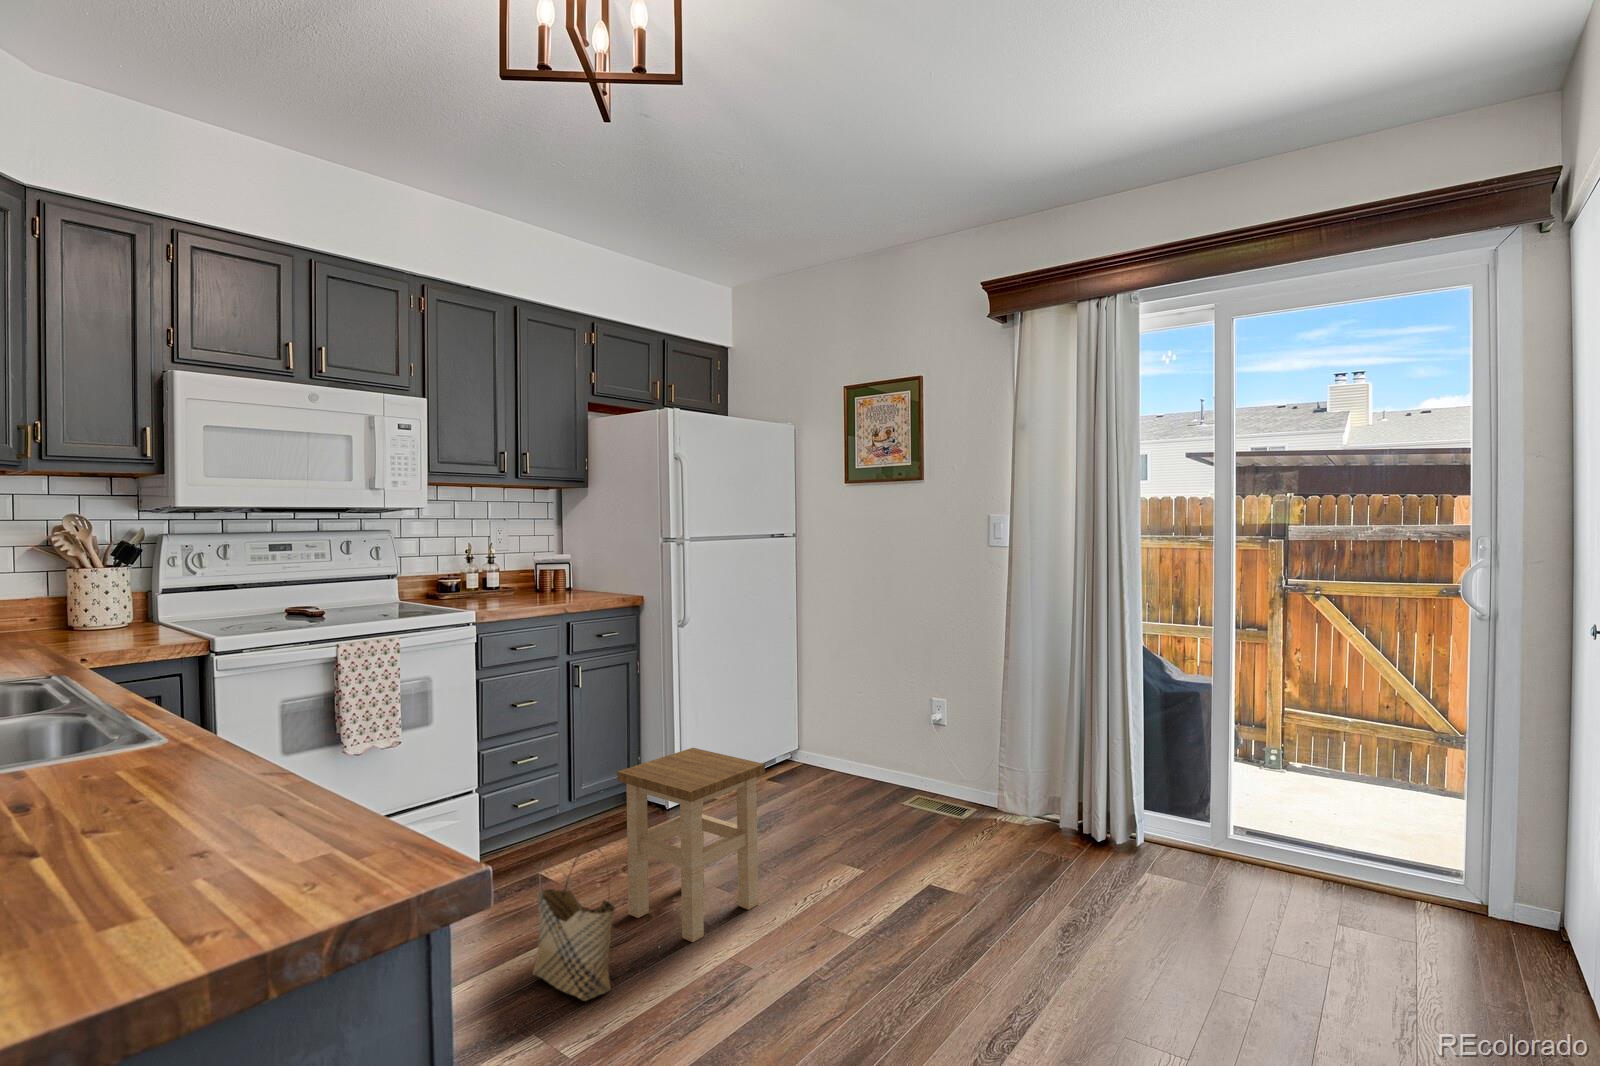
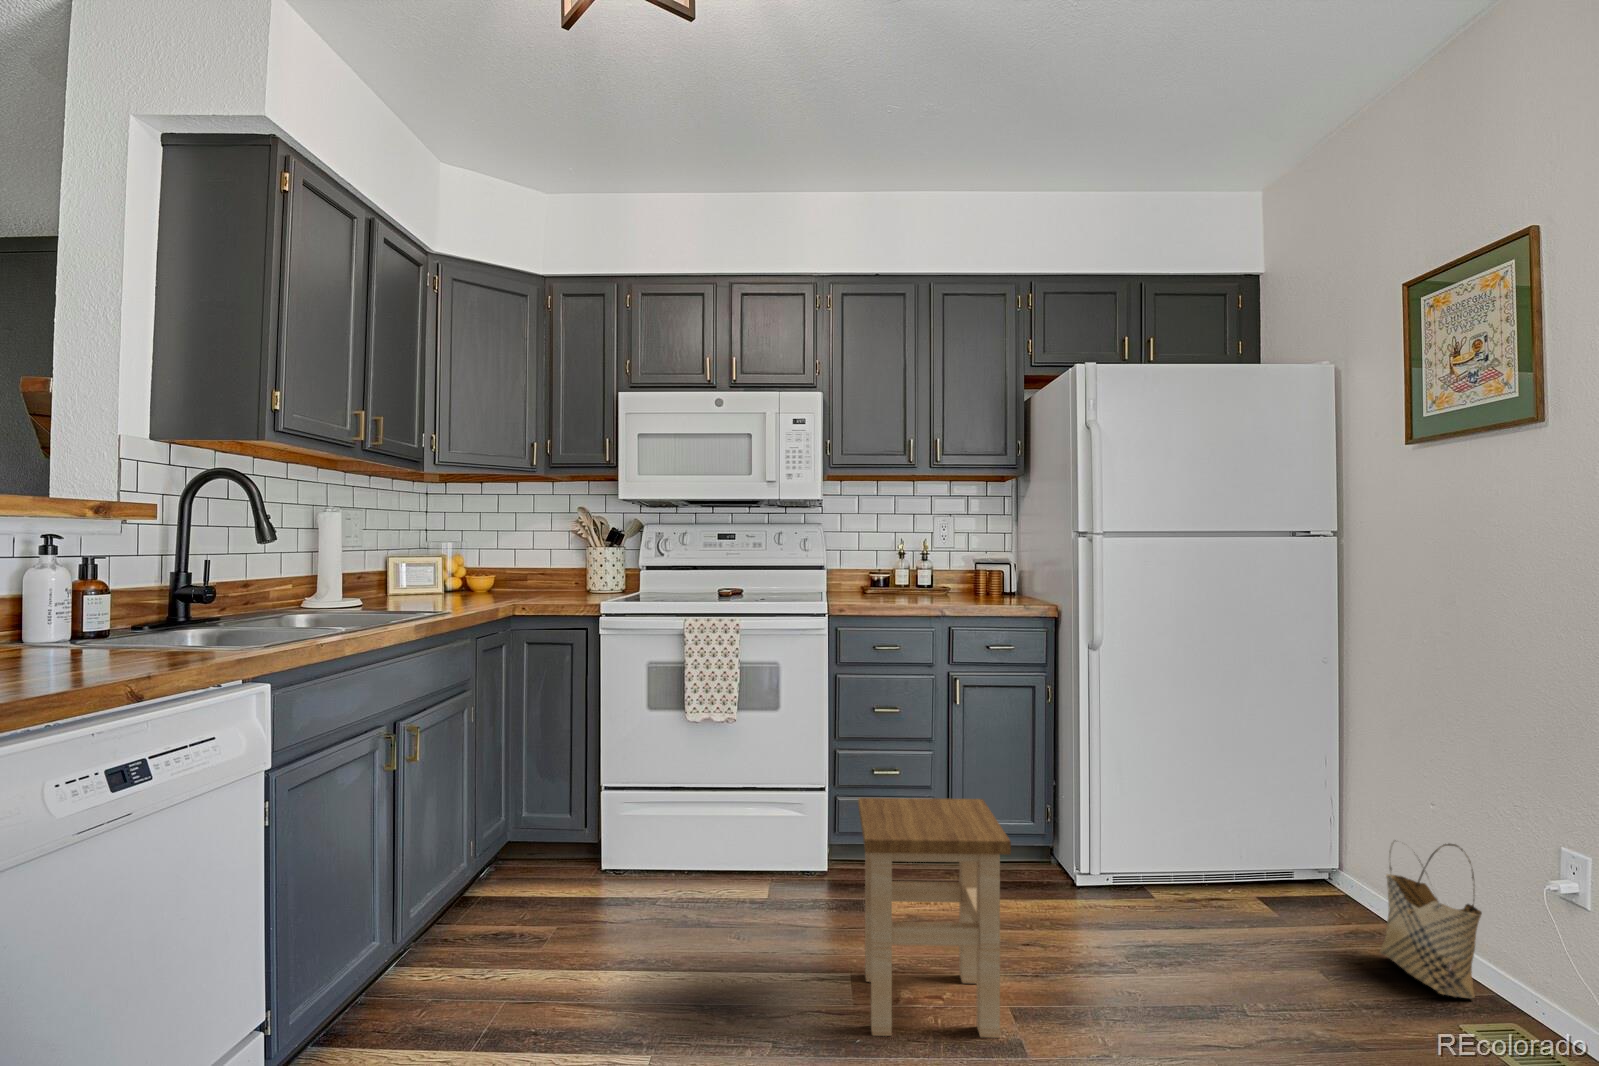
woven basket: present [533,846,615,1001] -> present [1380,840,1482,998]

